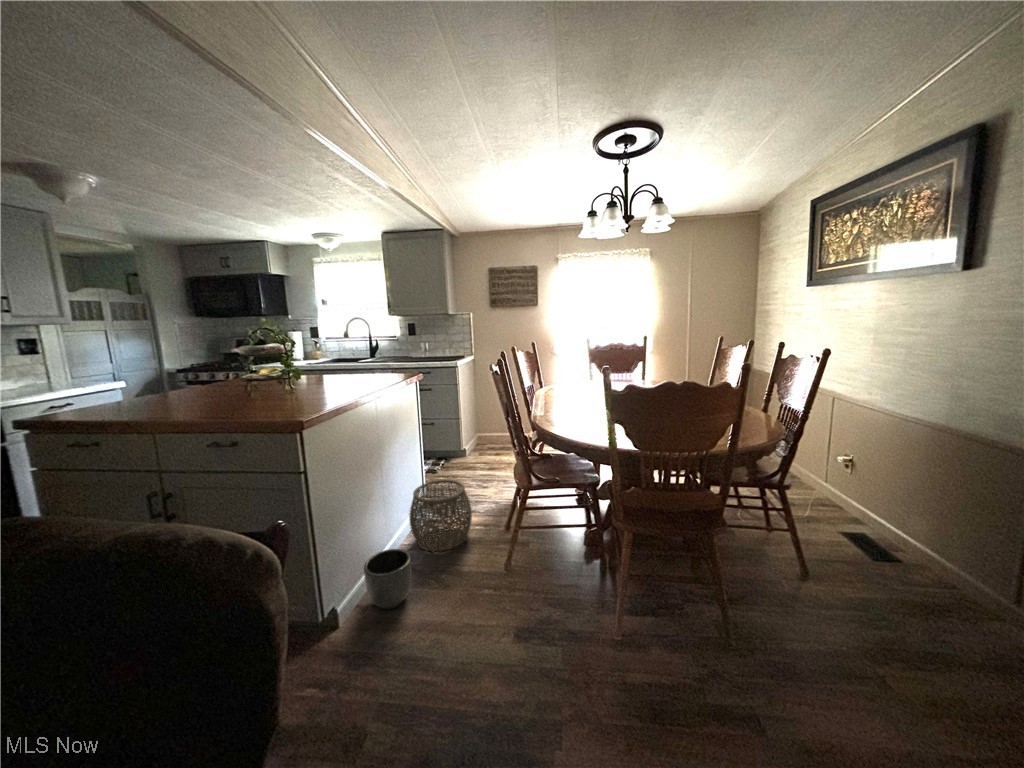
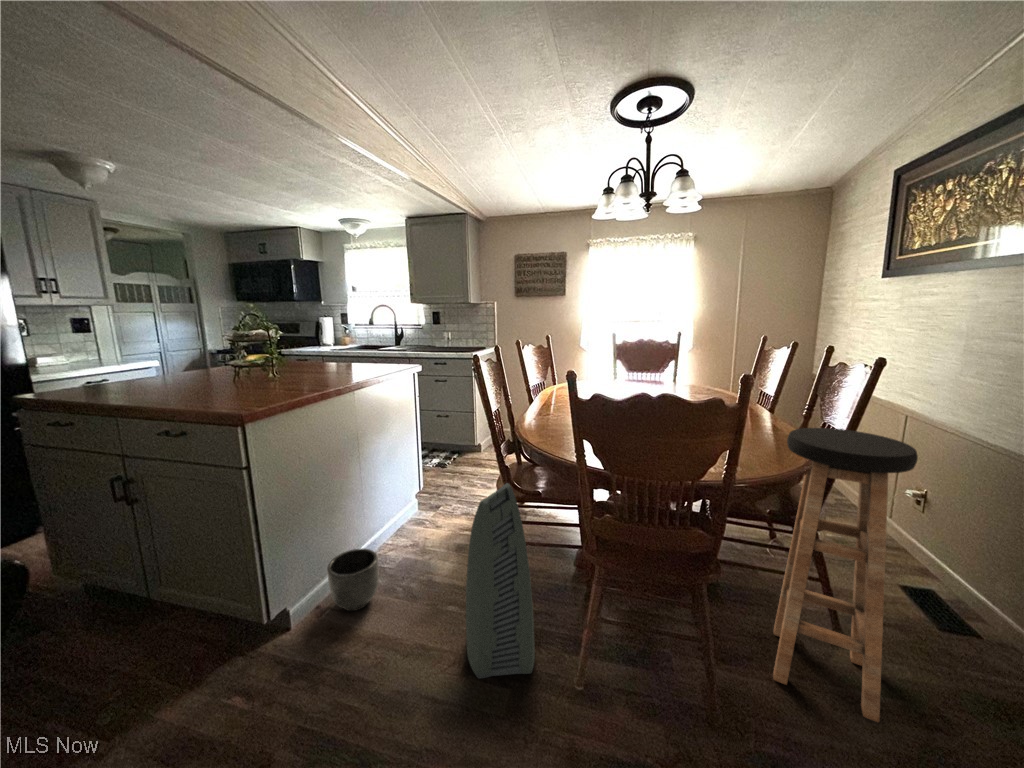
bar stool: none [758,407,866,635] -> present [773,428,918,722]
air purifier: none [507,472,574,650] -> present [466,483,535,679]
woven basket: present [409,480,472,552] -> none [393,479,460,555]

